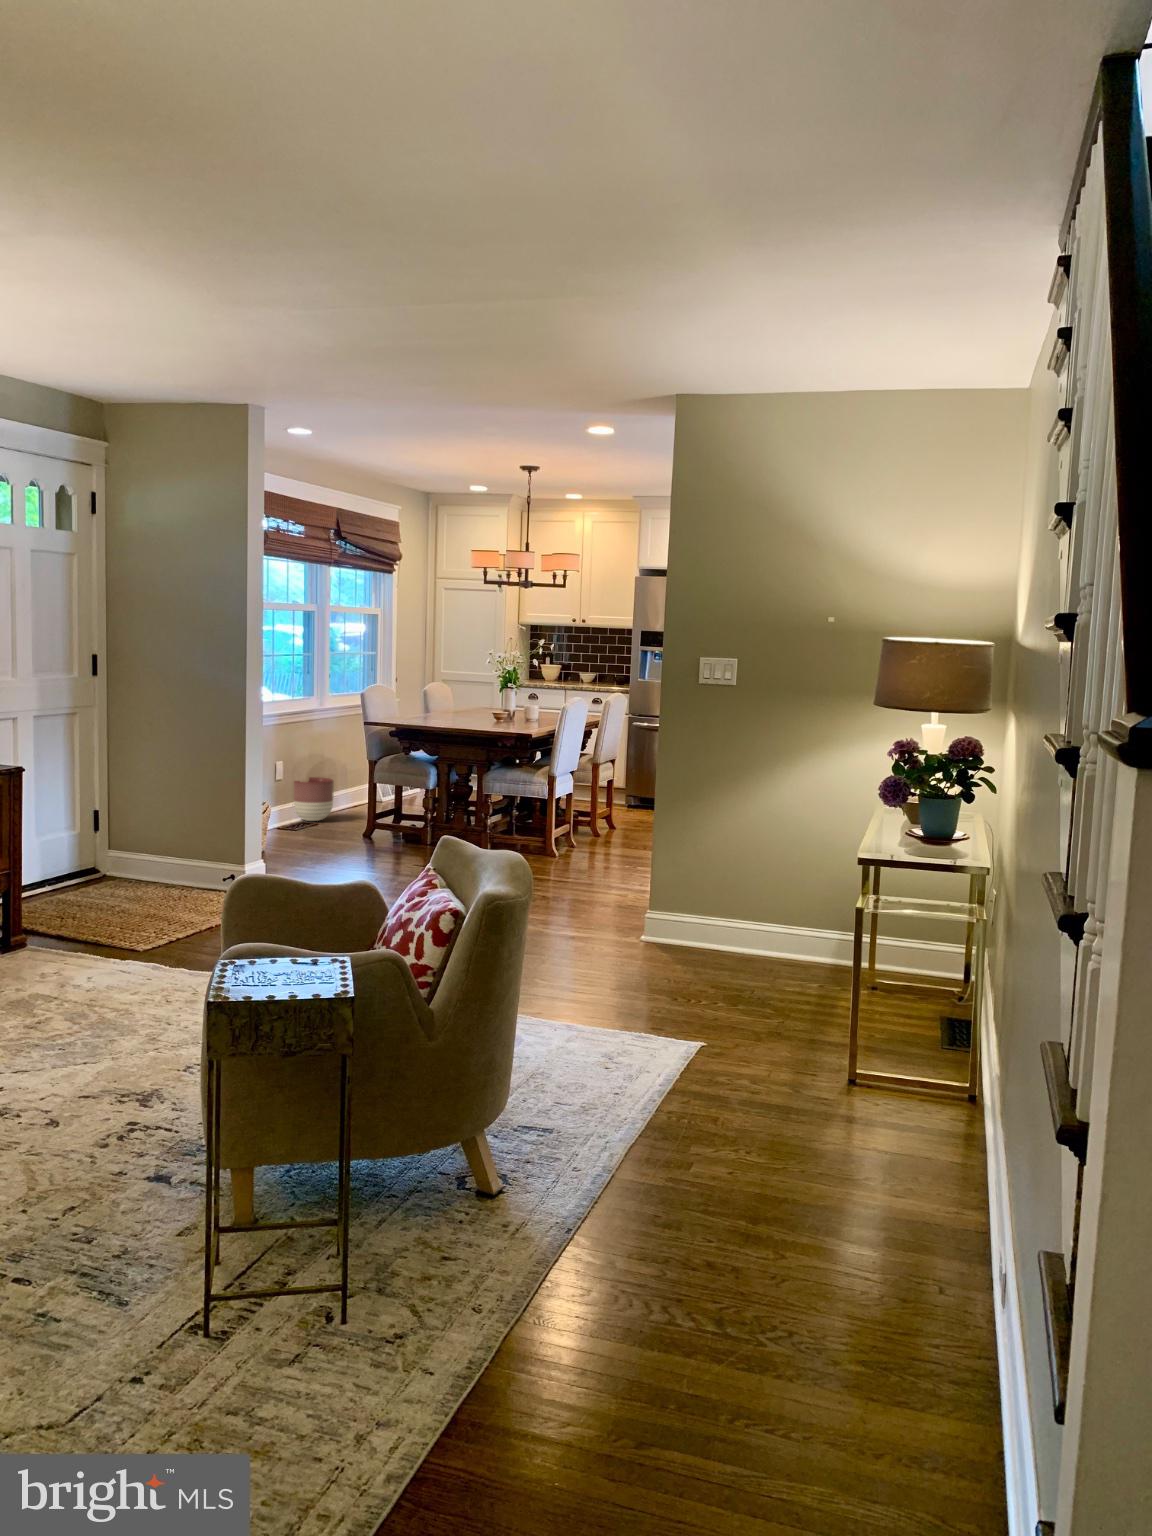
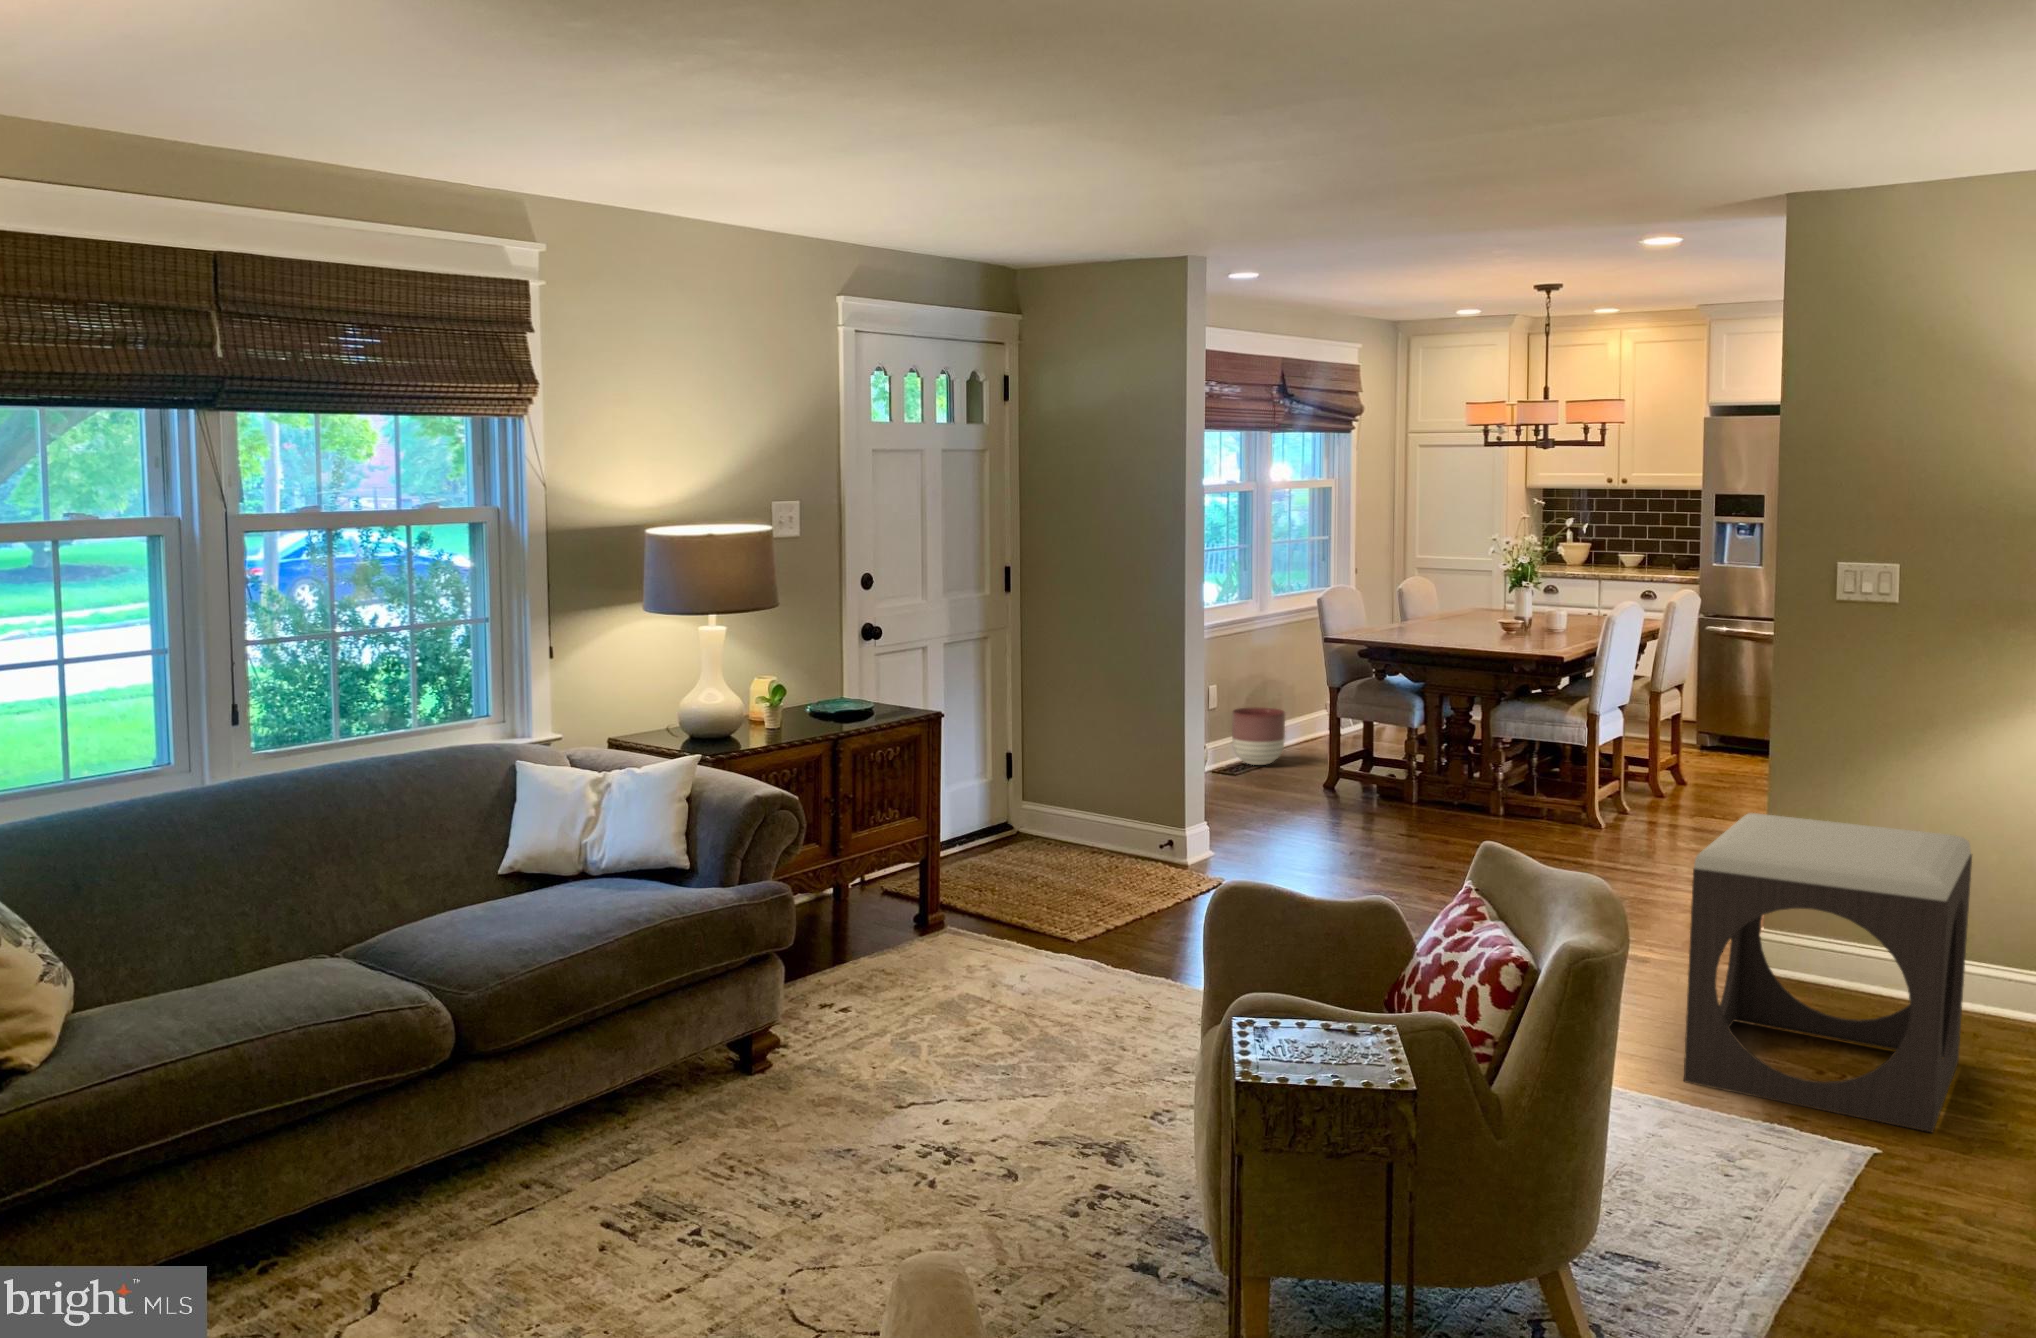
footstool: none [593,827,779,1038] -> present [1683,813,1972,1132]

